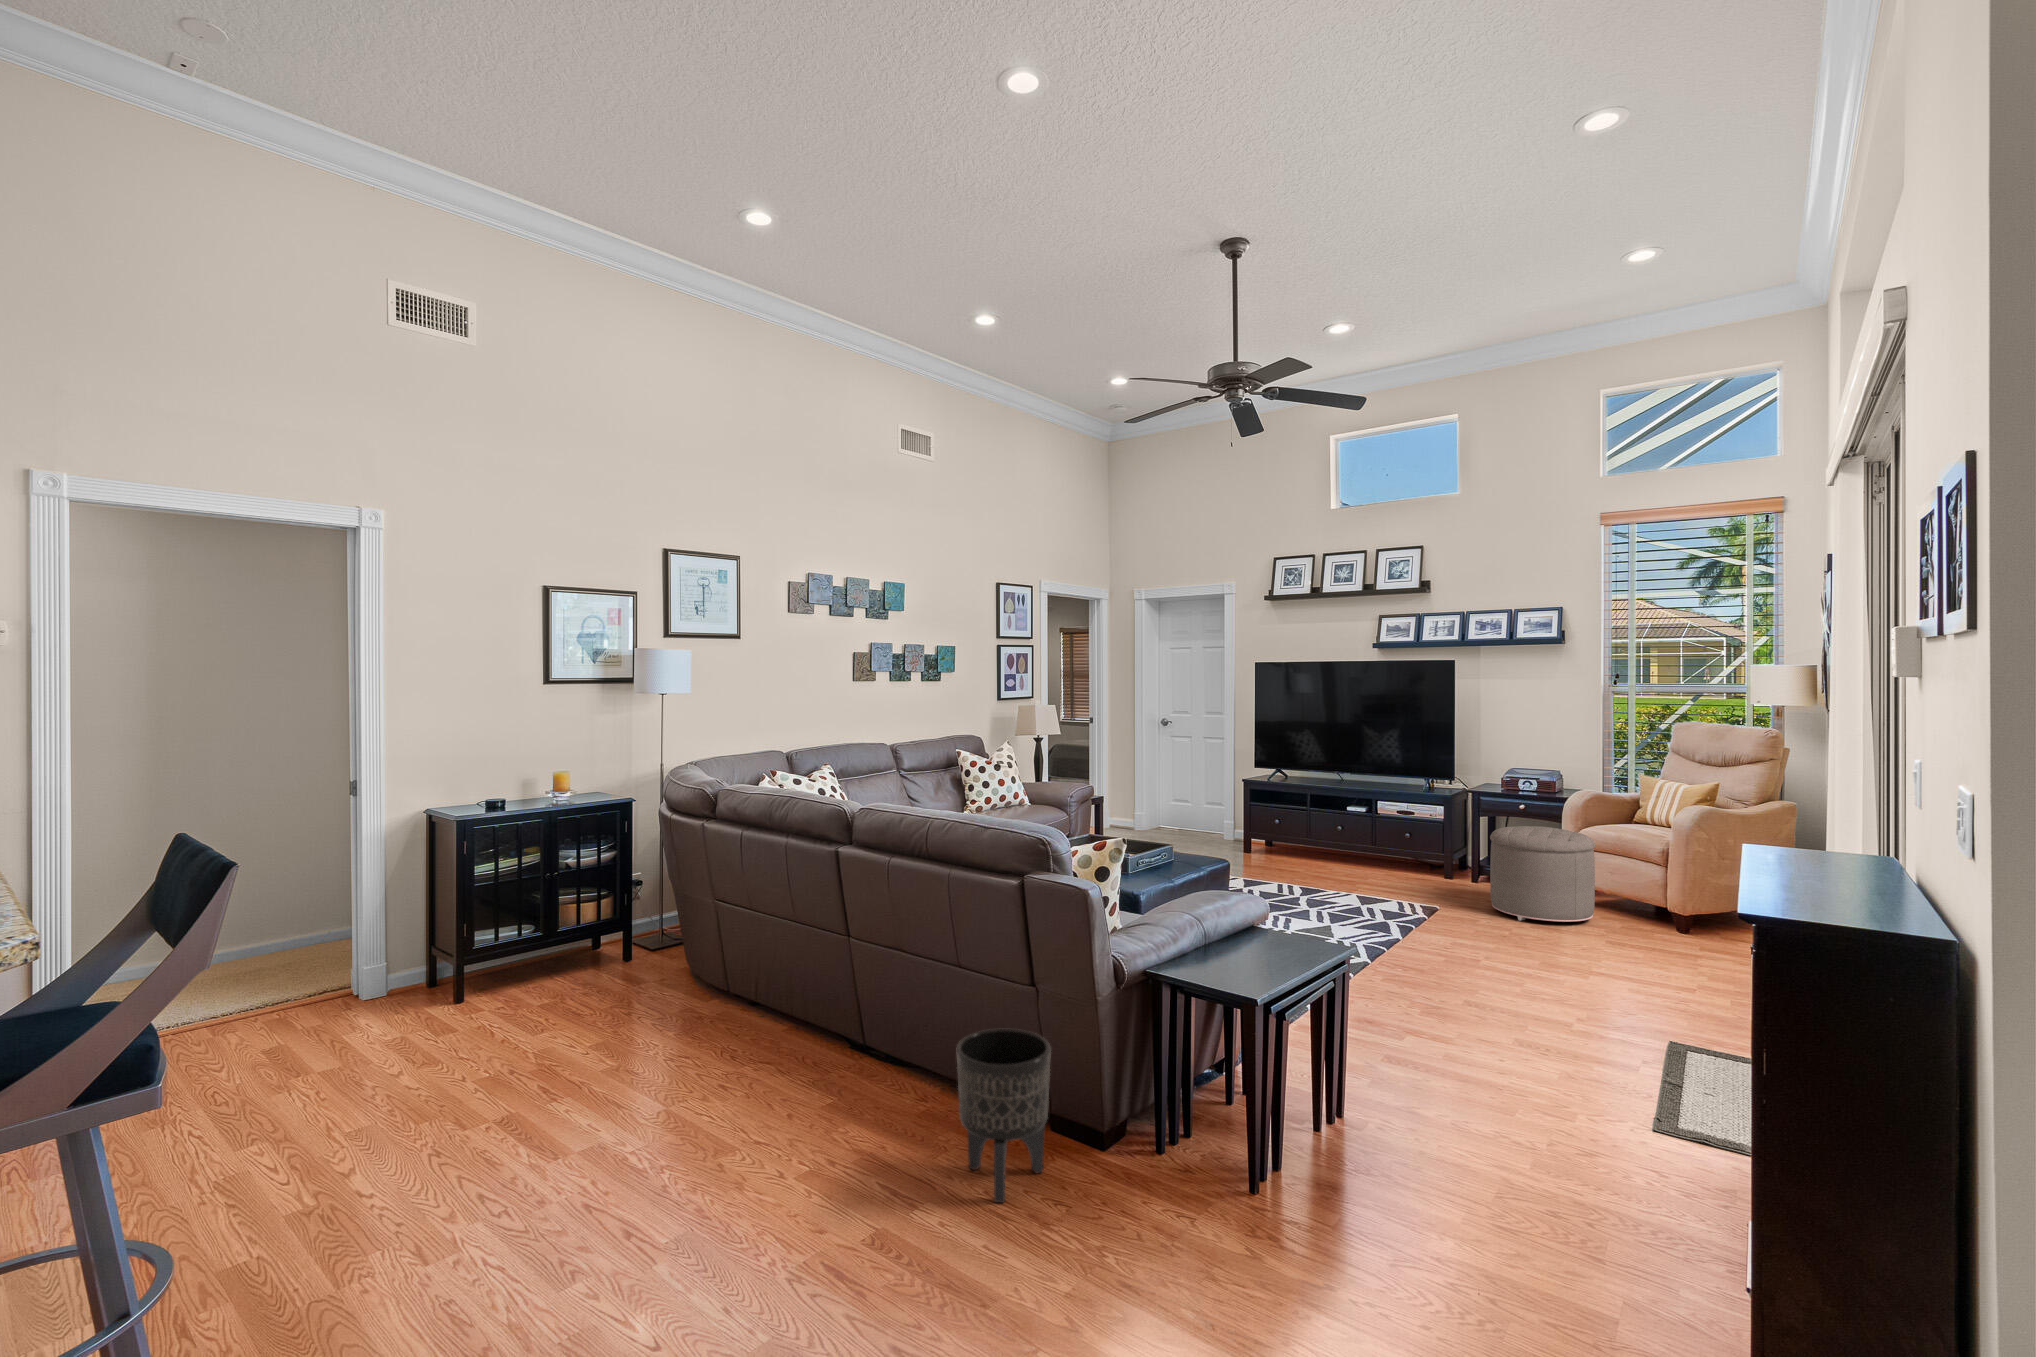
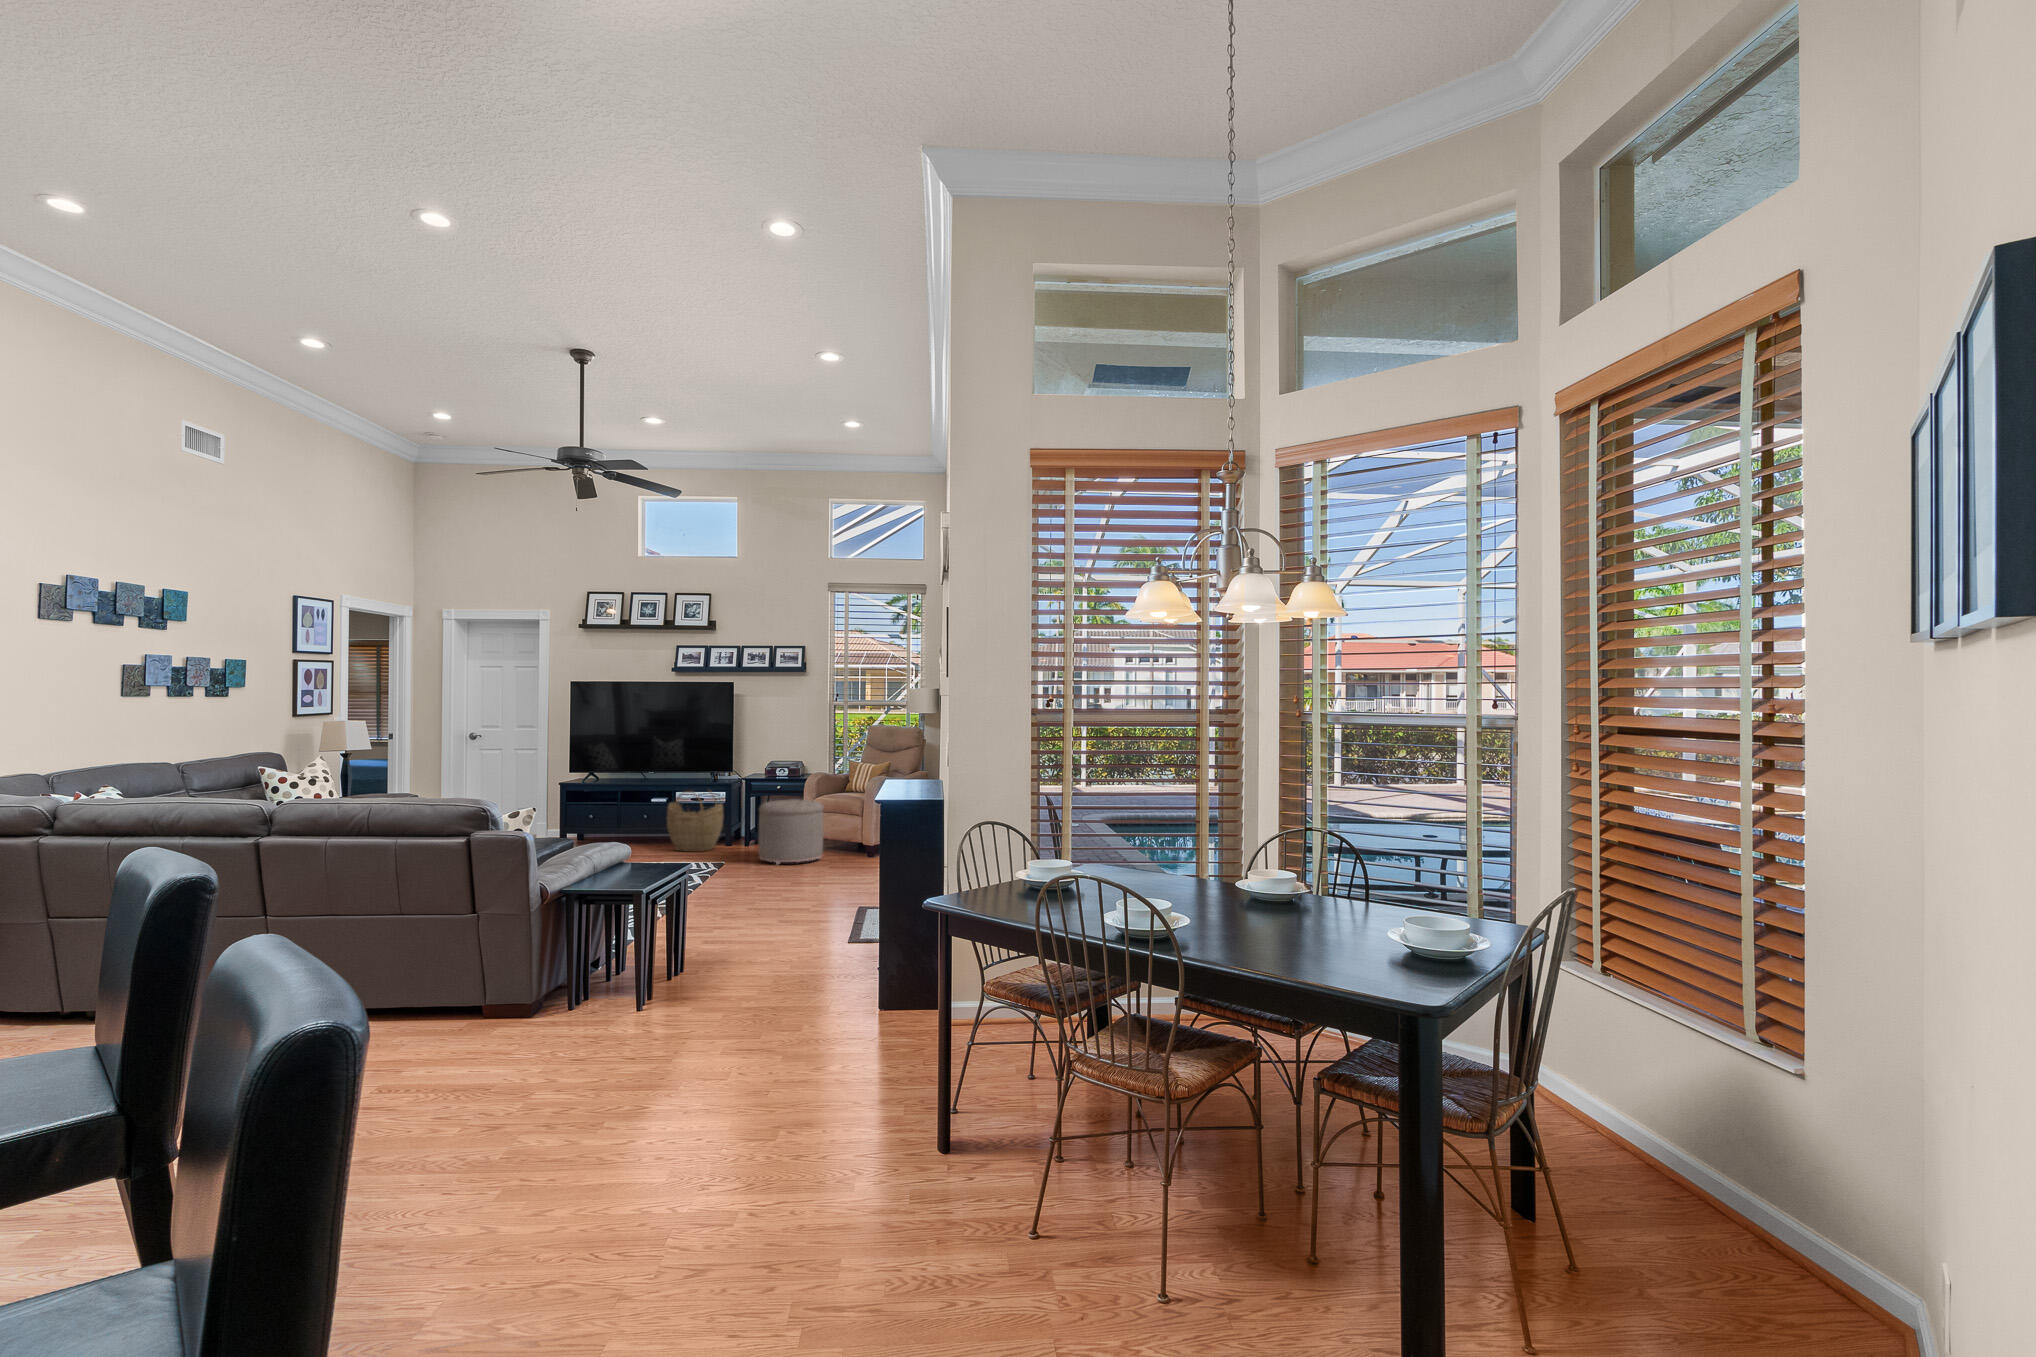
woven basket: none [1366,797,1441,881] -> present [667,791,723,852]
planter: present [956,1029,1051,1203] -> none [417,939,493,1049]

